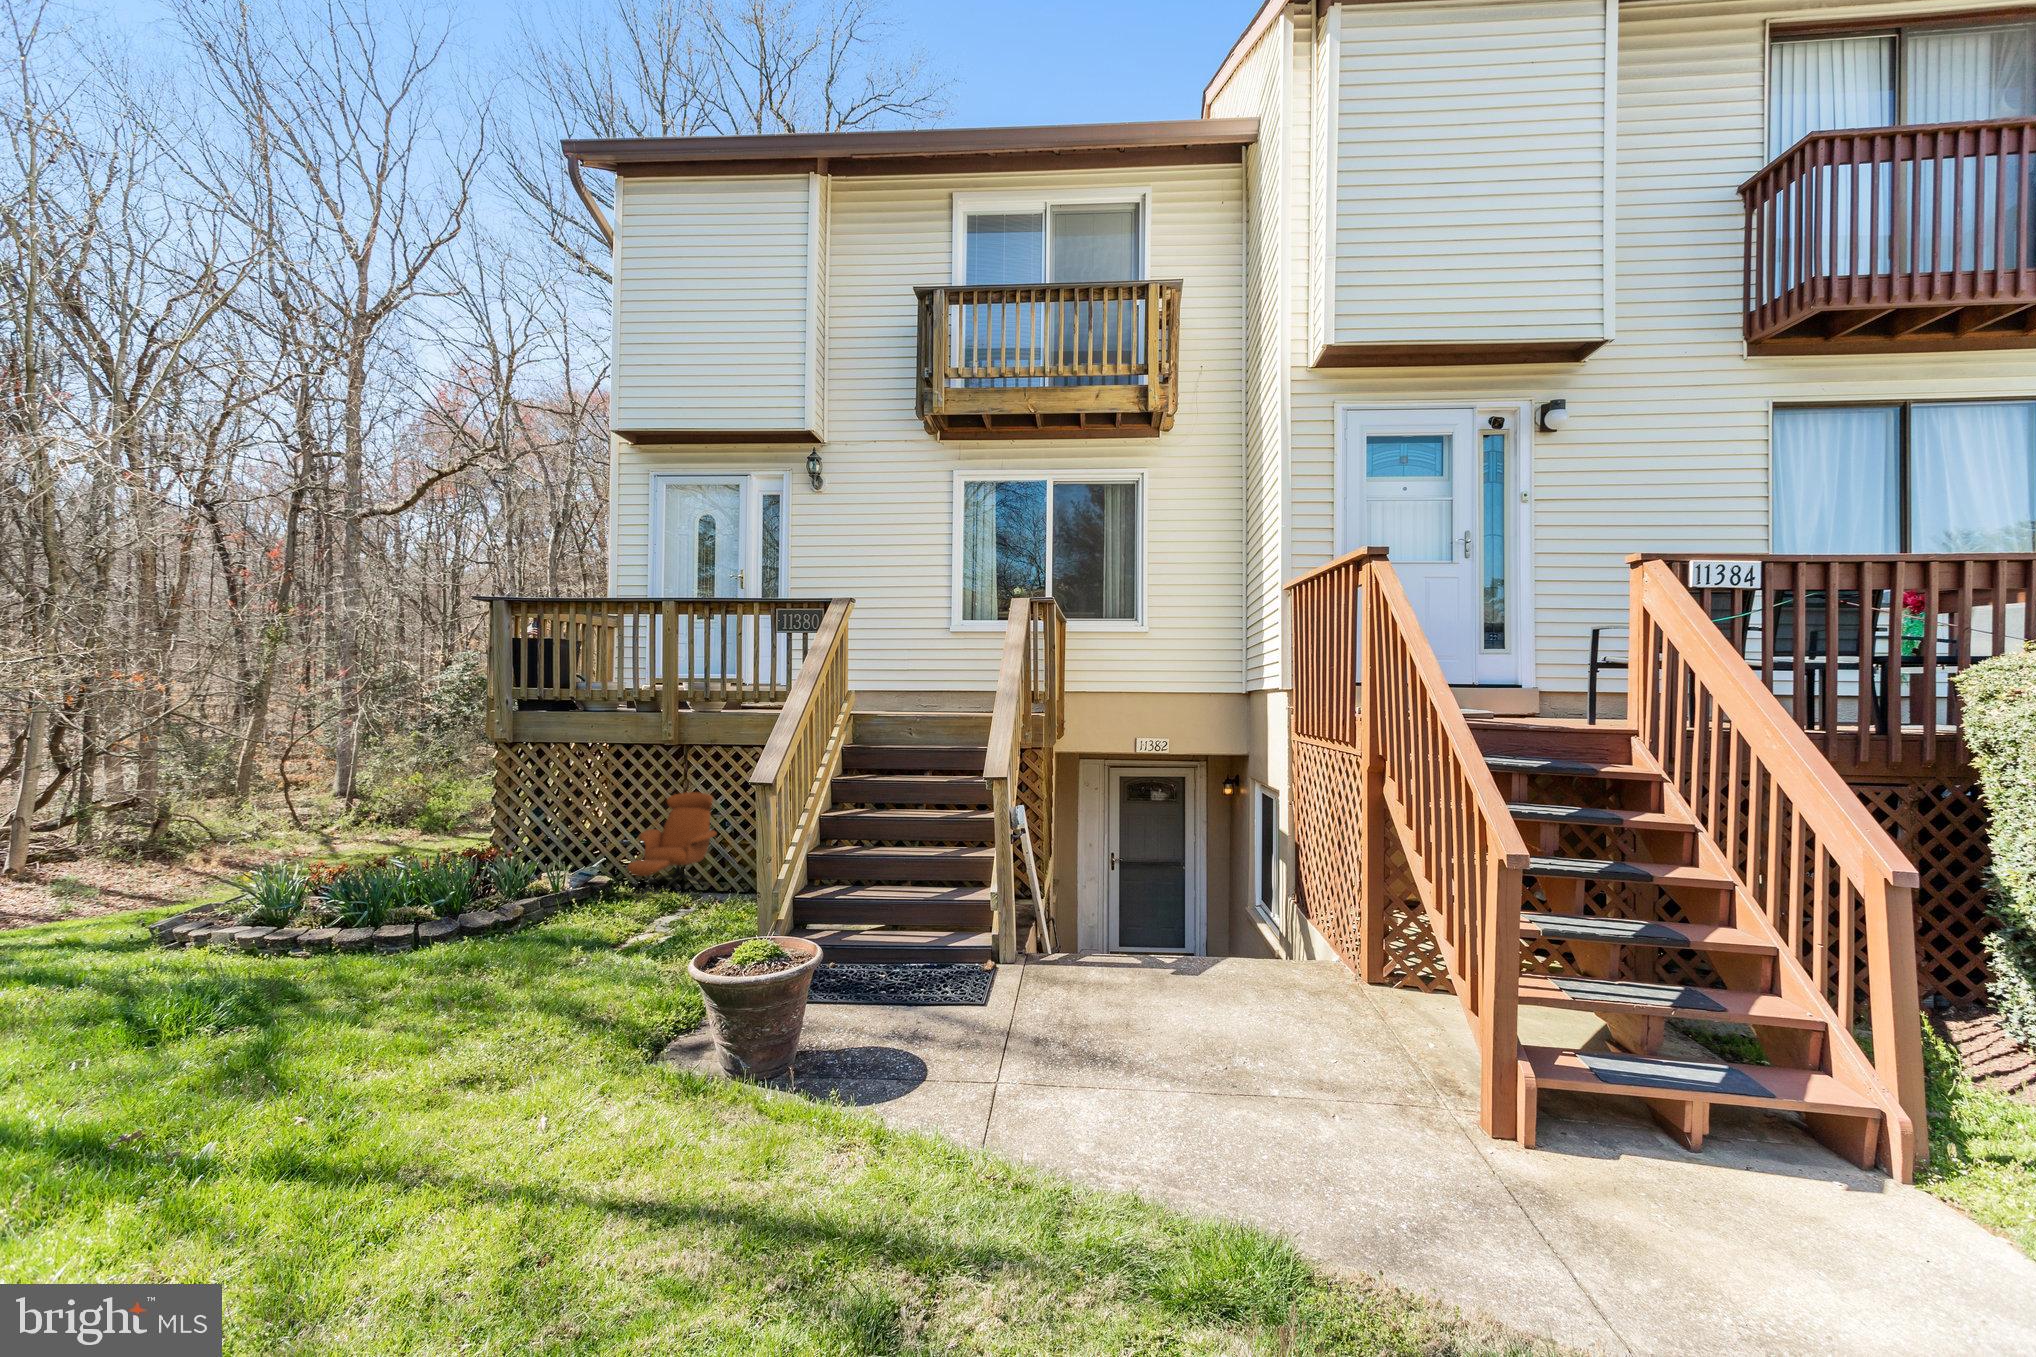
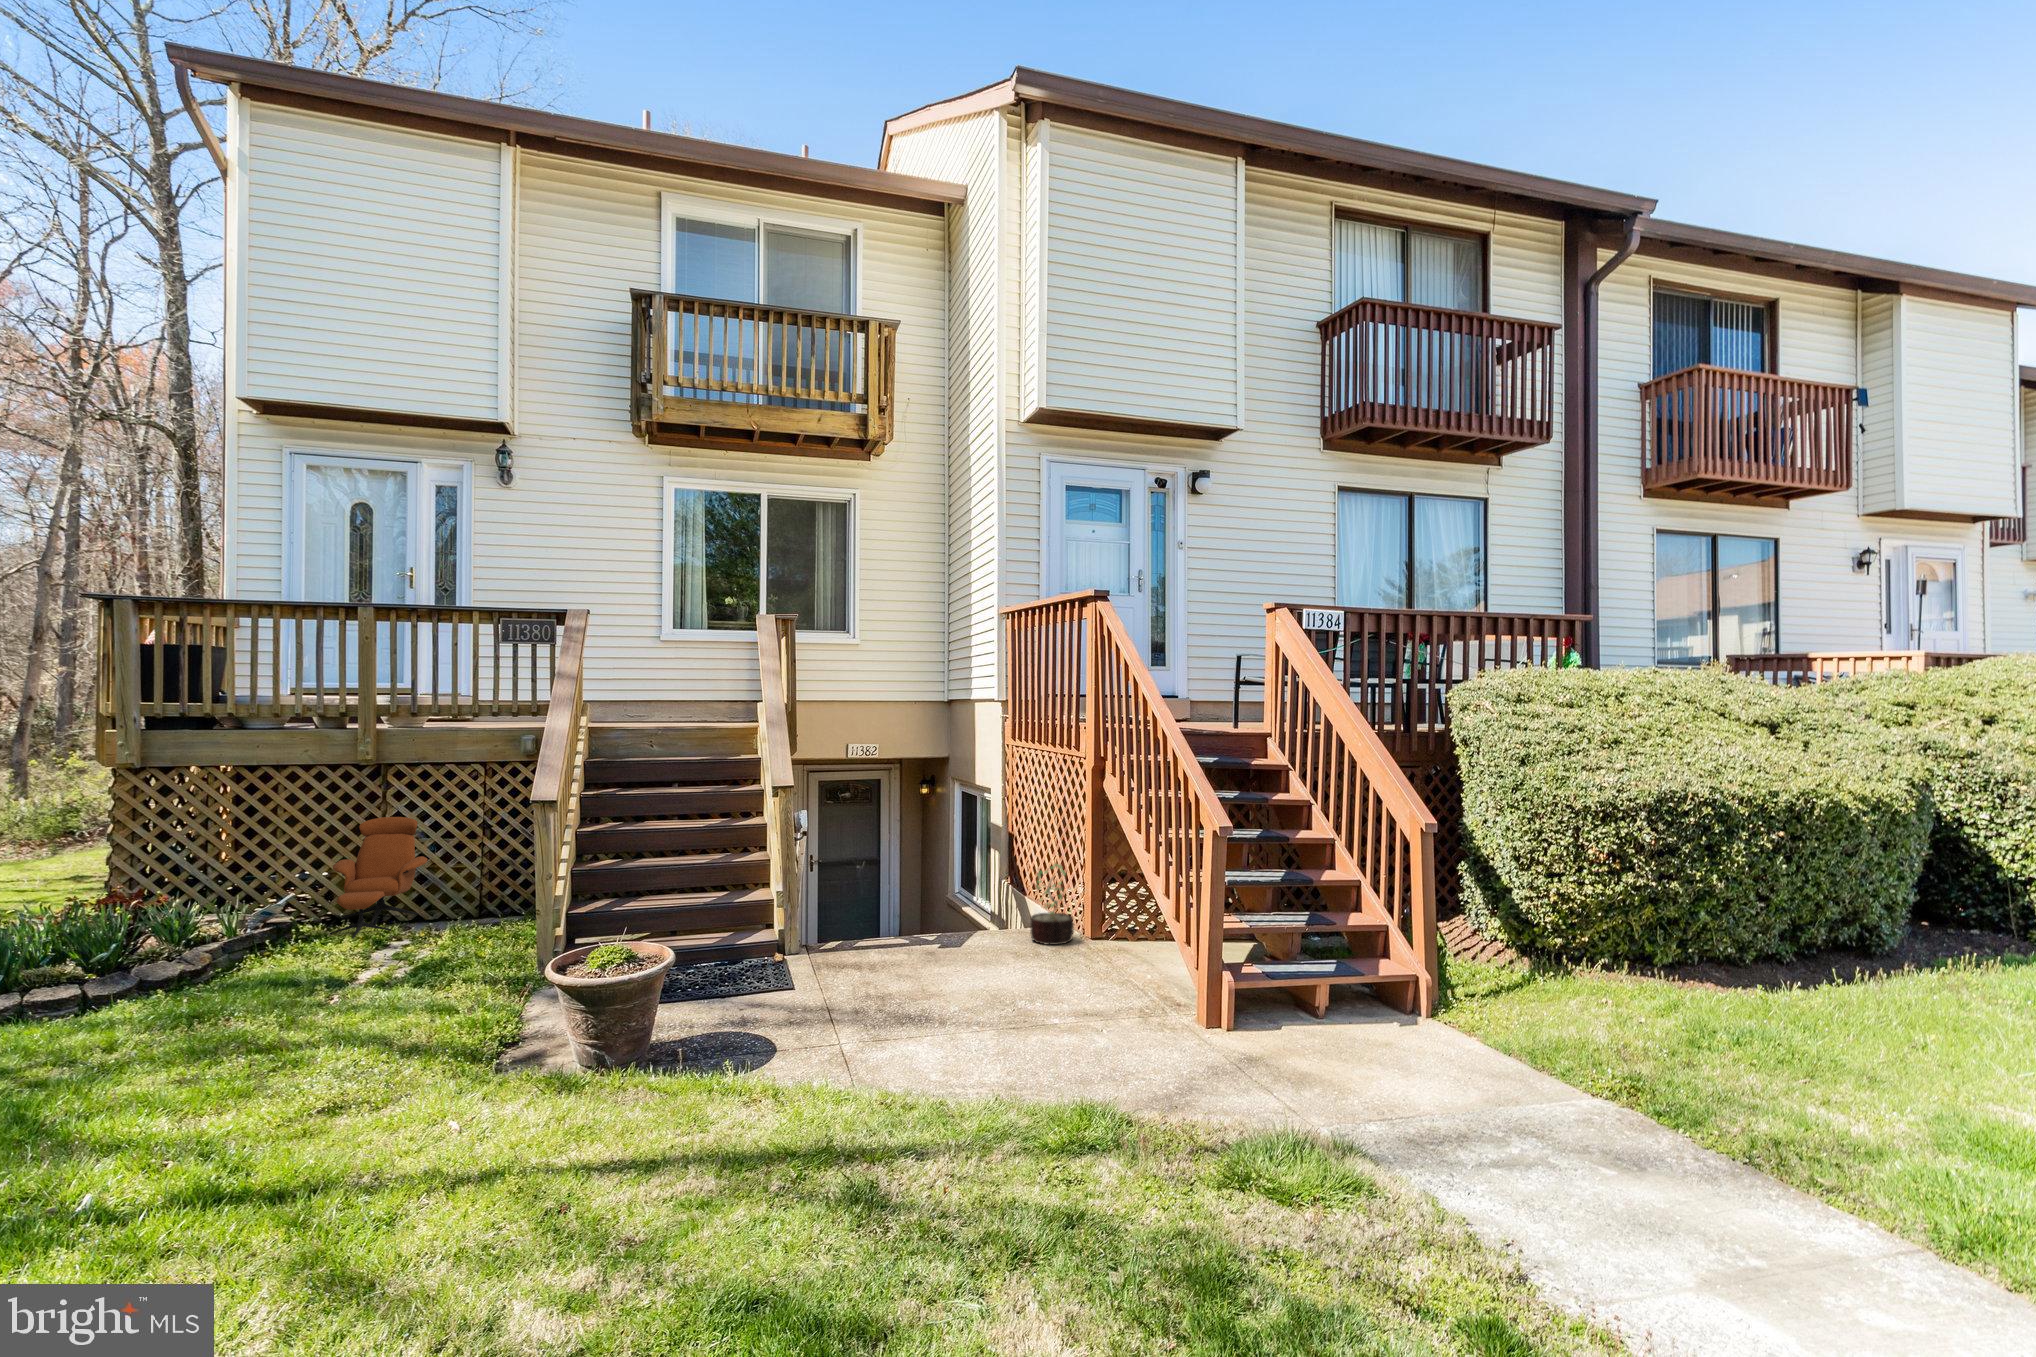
decorative plant: none [1286,886,1345,989] -> present [1030,864,1074,945]

